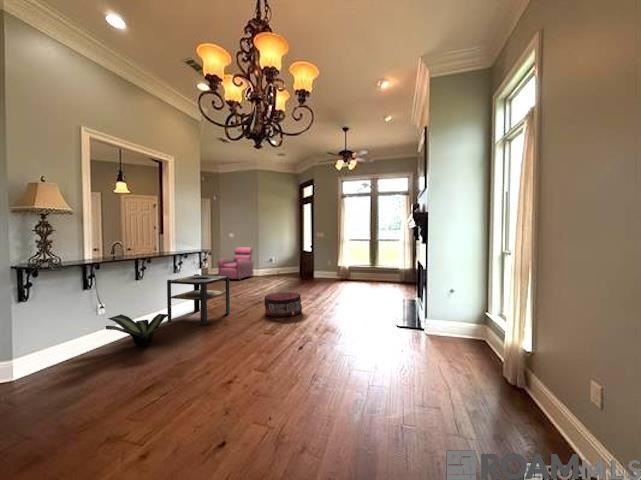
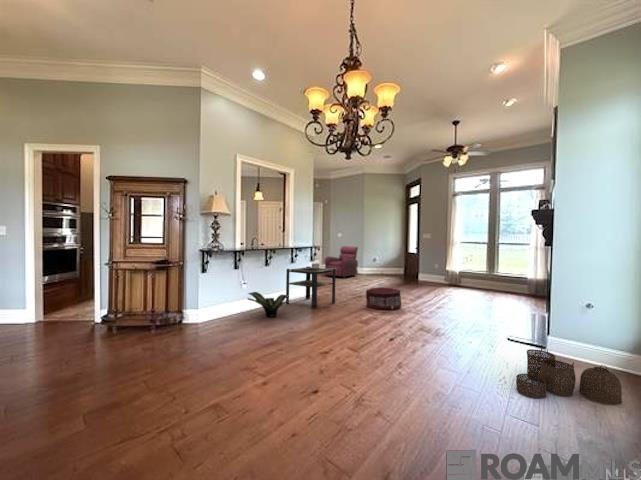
woven basket: none [442,354,536,423] -> present [516,347,622,405]

